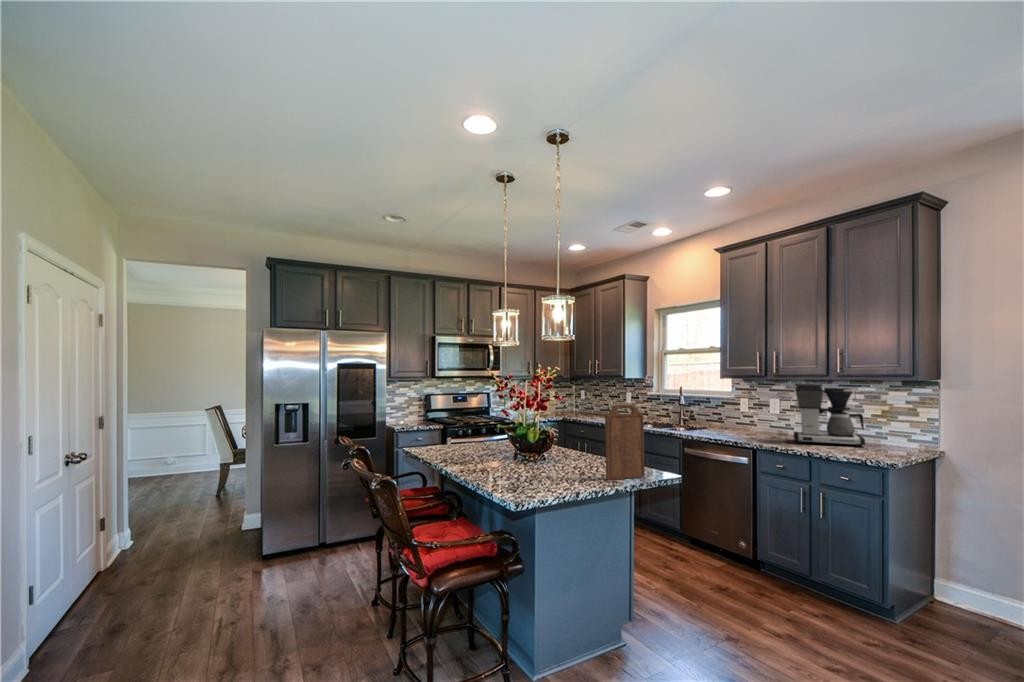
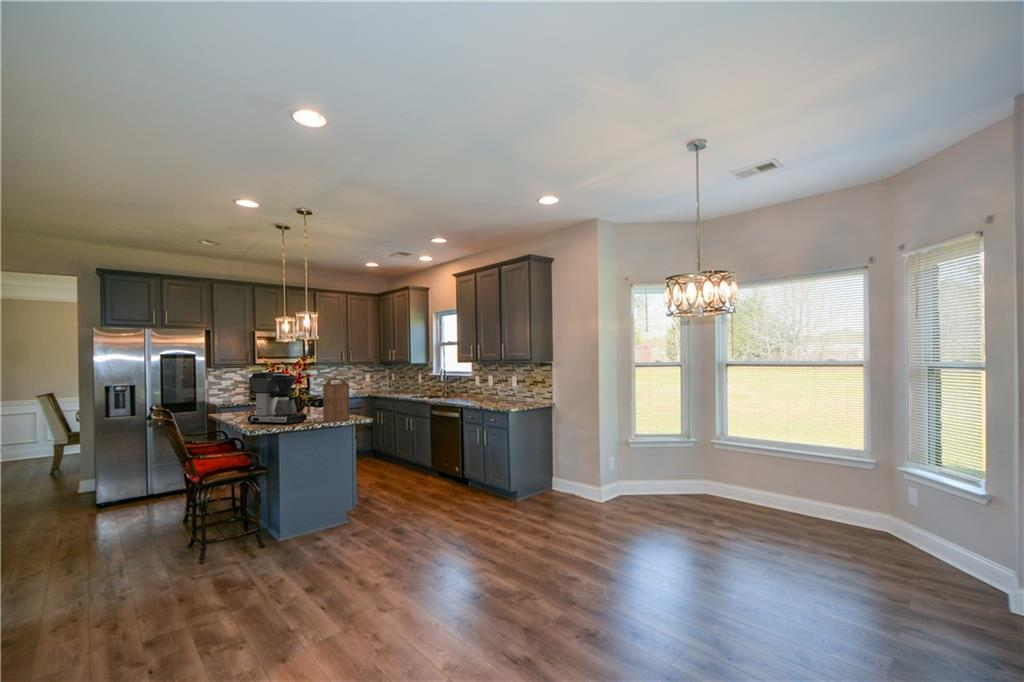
coffee maker: present [794,384,865,447] -> present [248,372,307,425]

